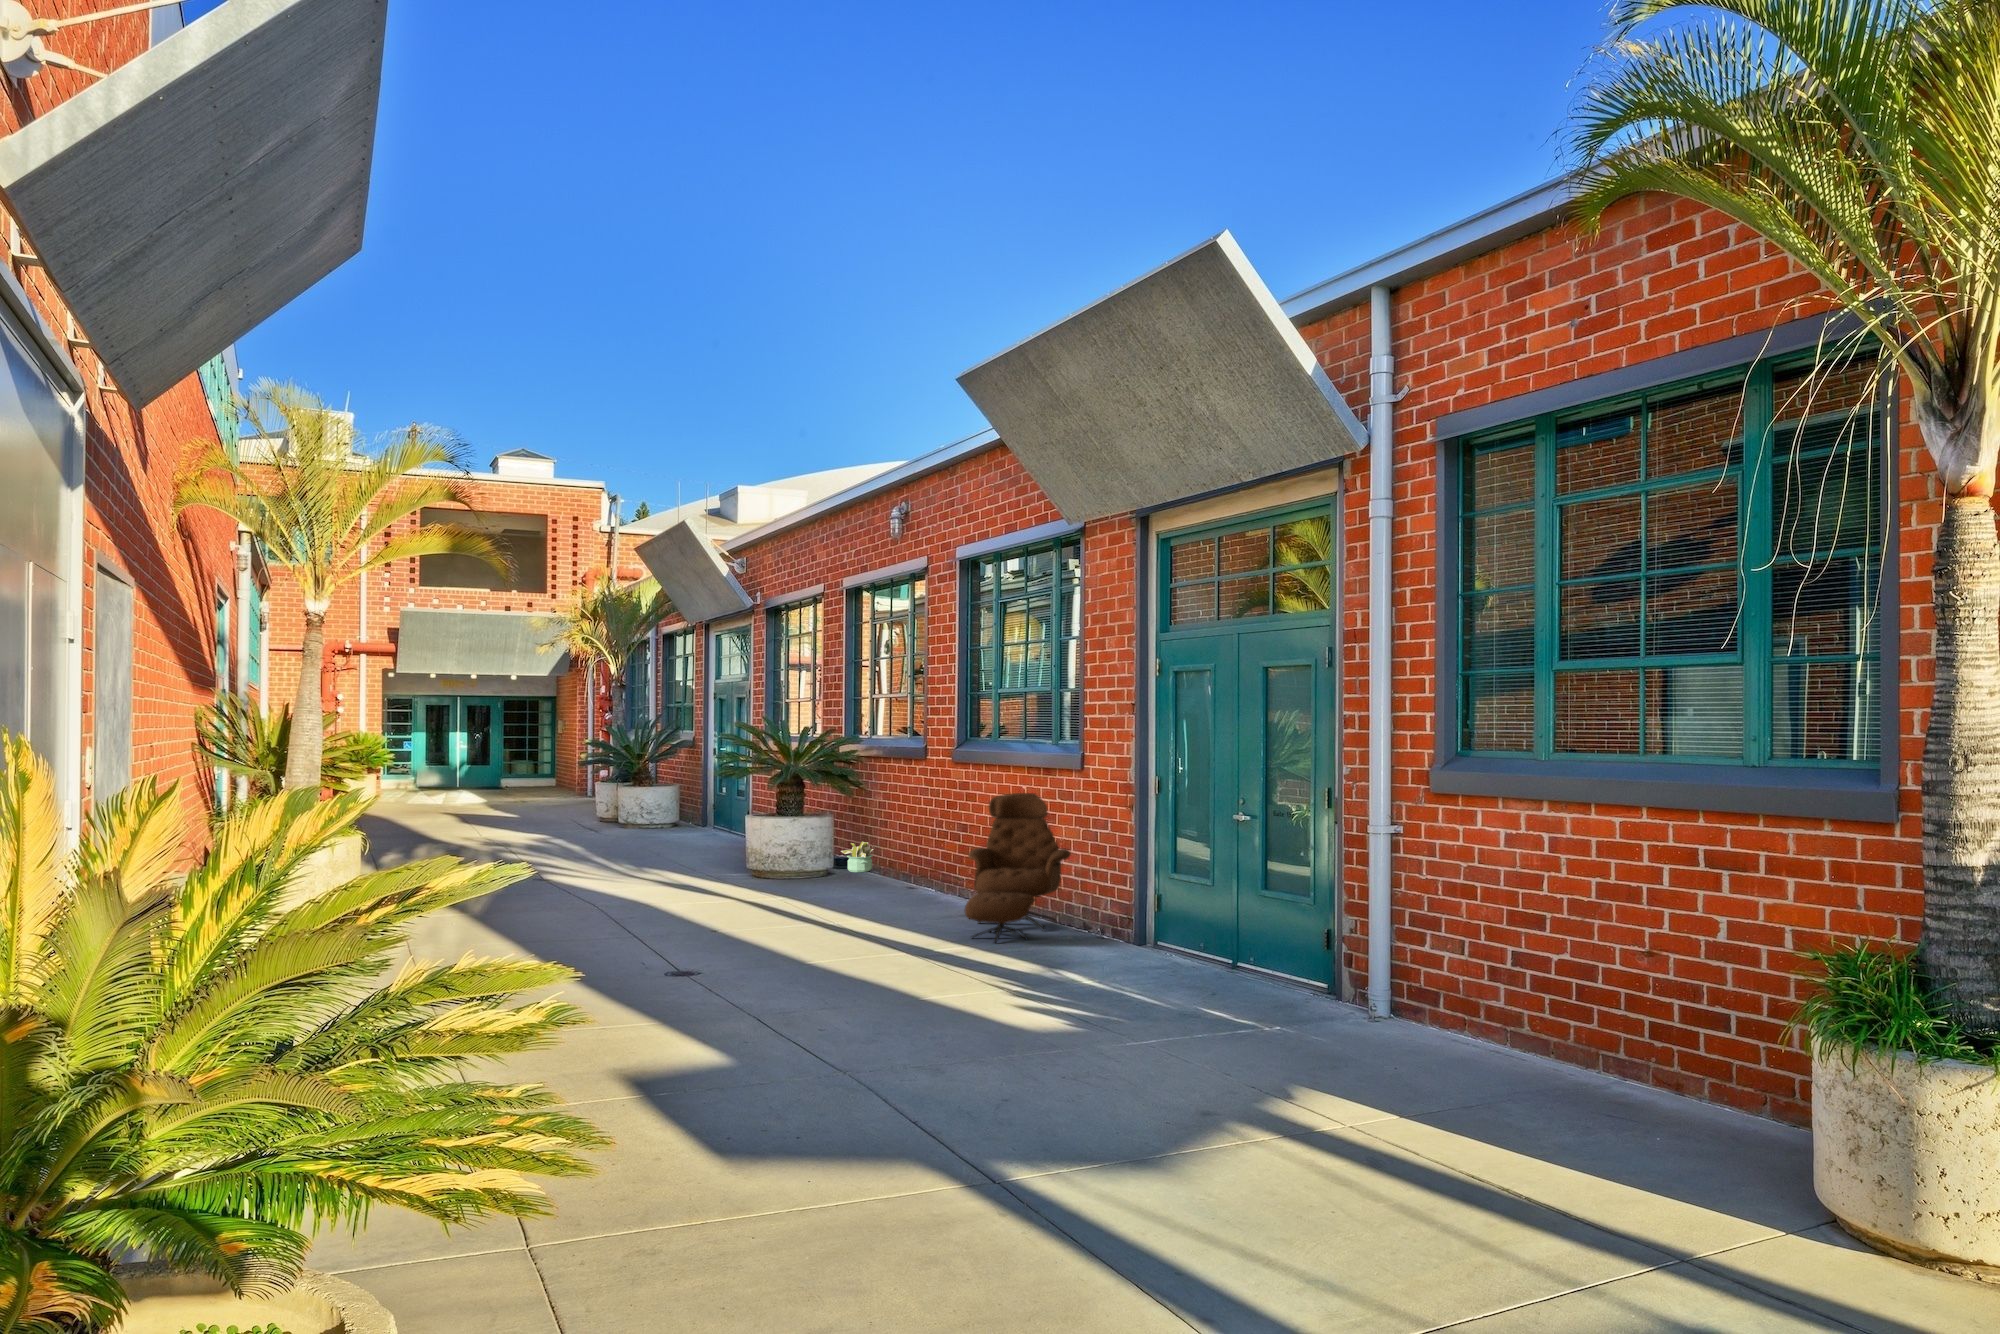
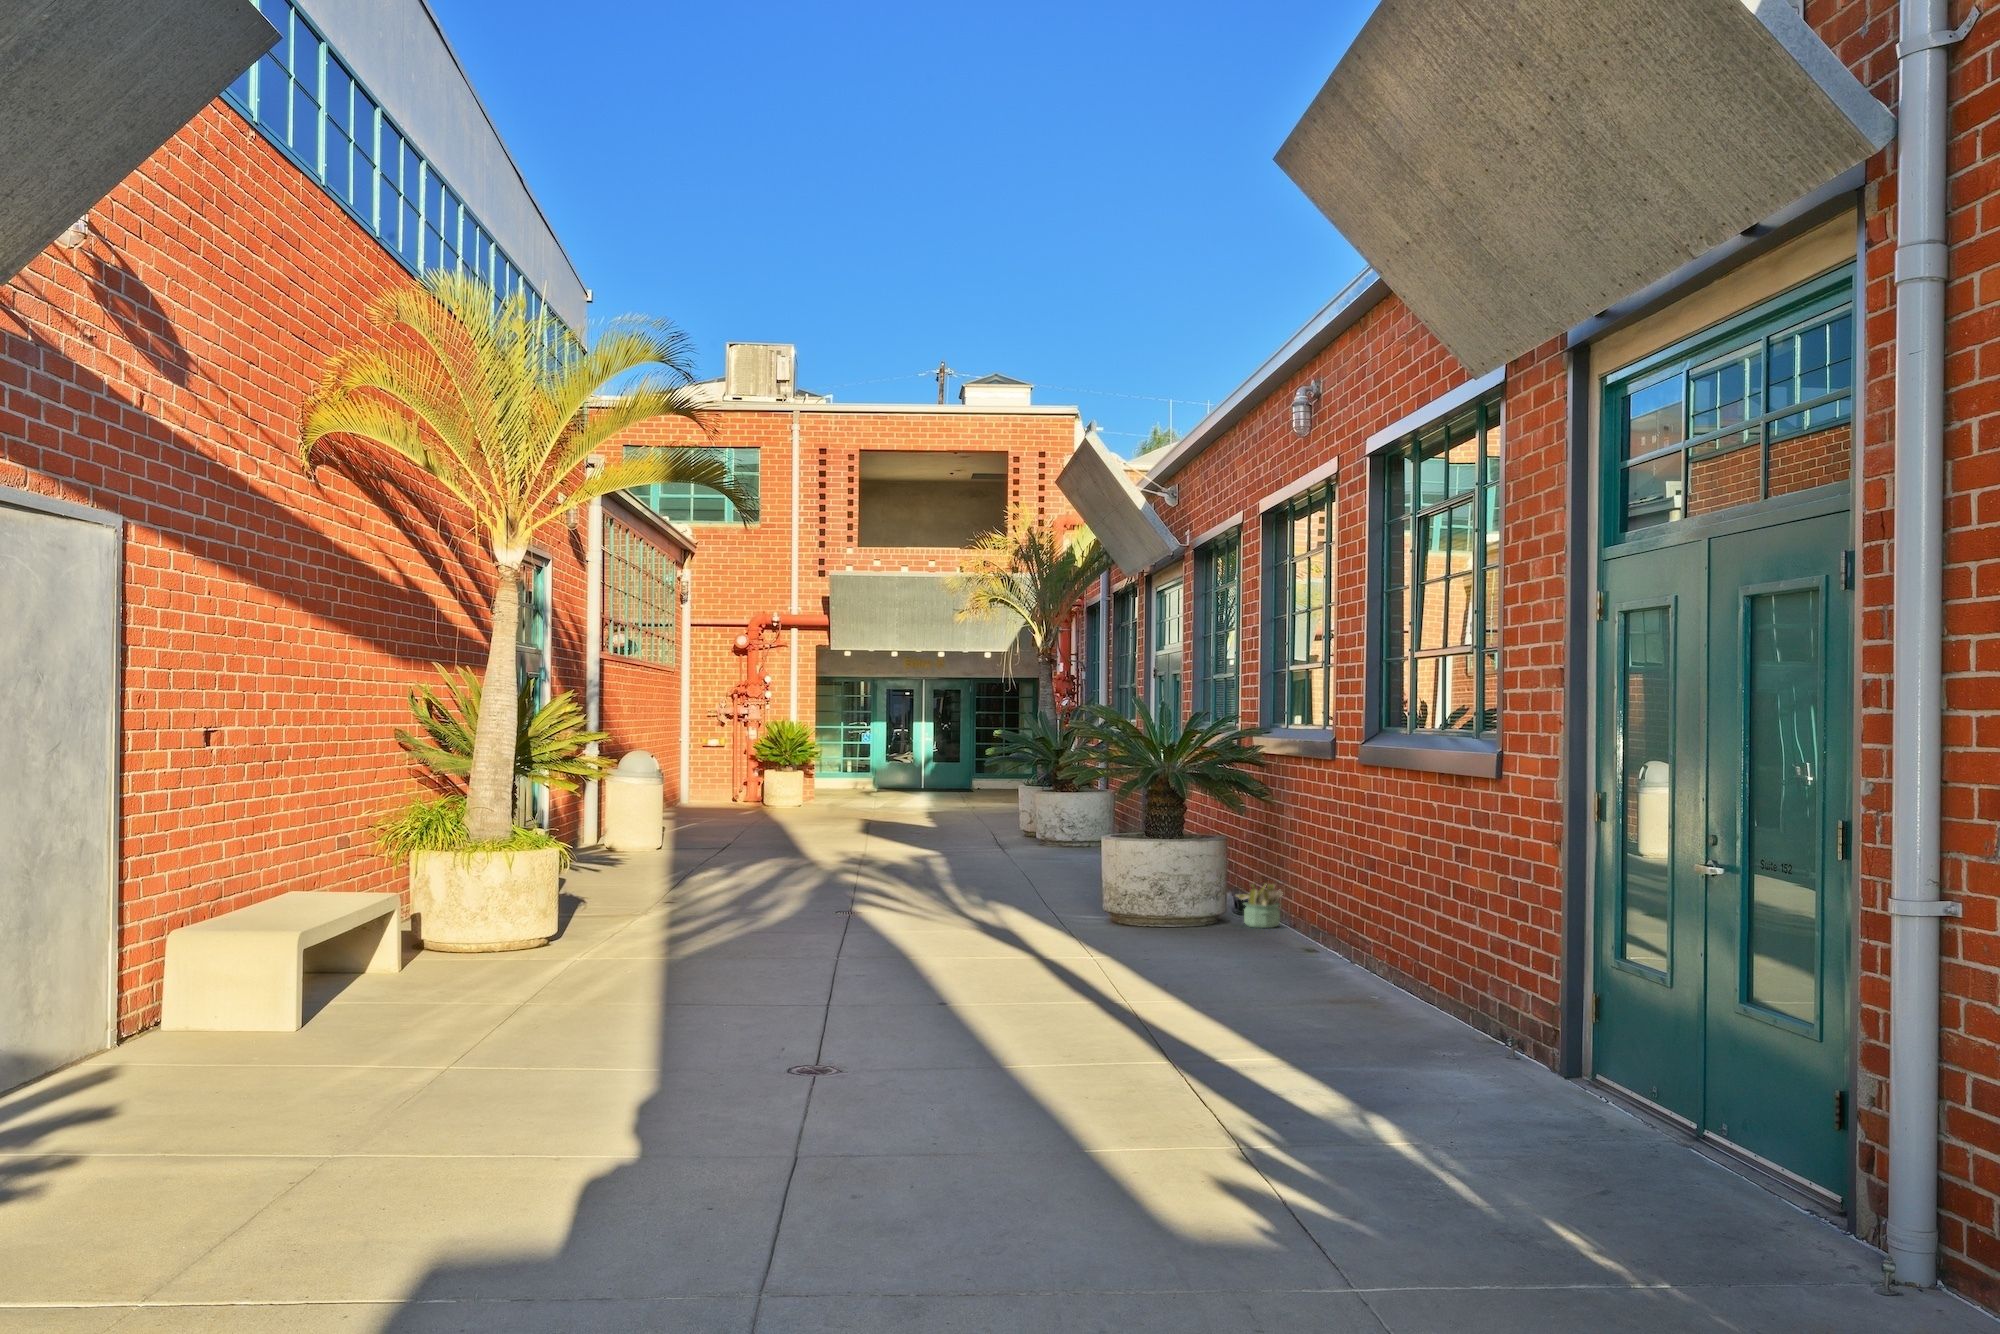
lounge chair: present [964,793,1071,943] -> none [1291,817,1497,1052]

